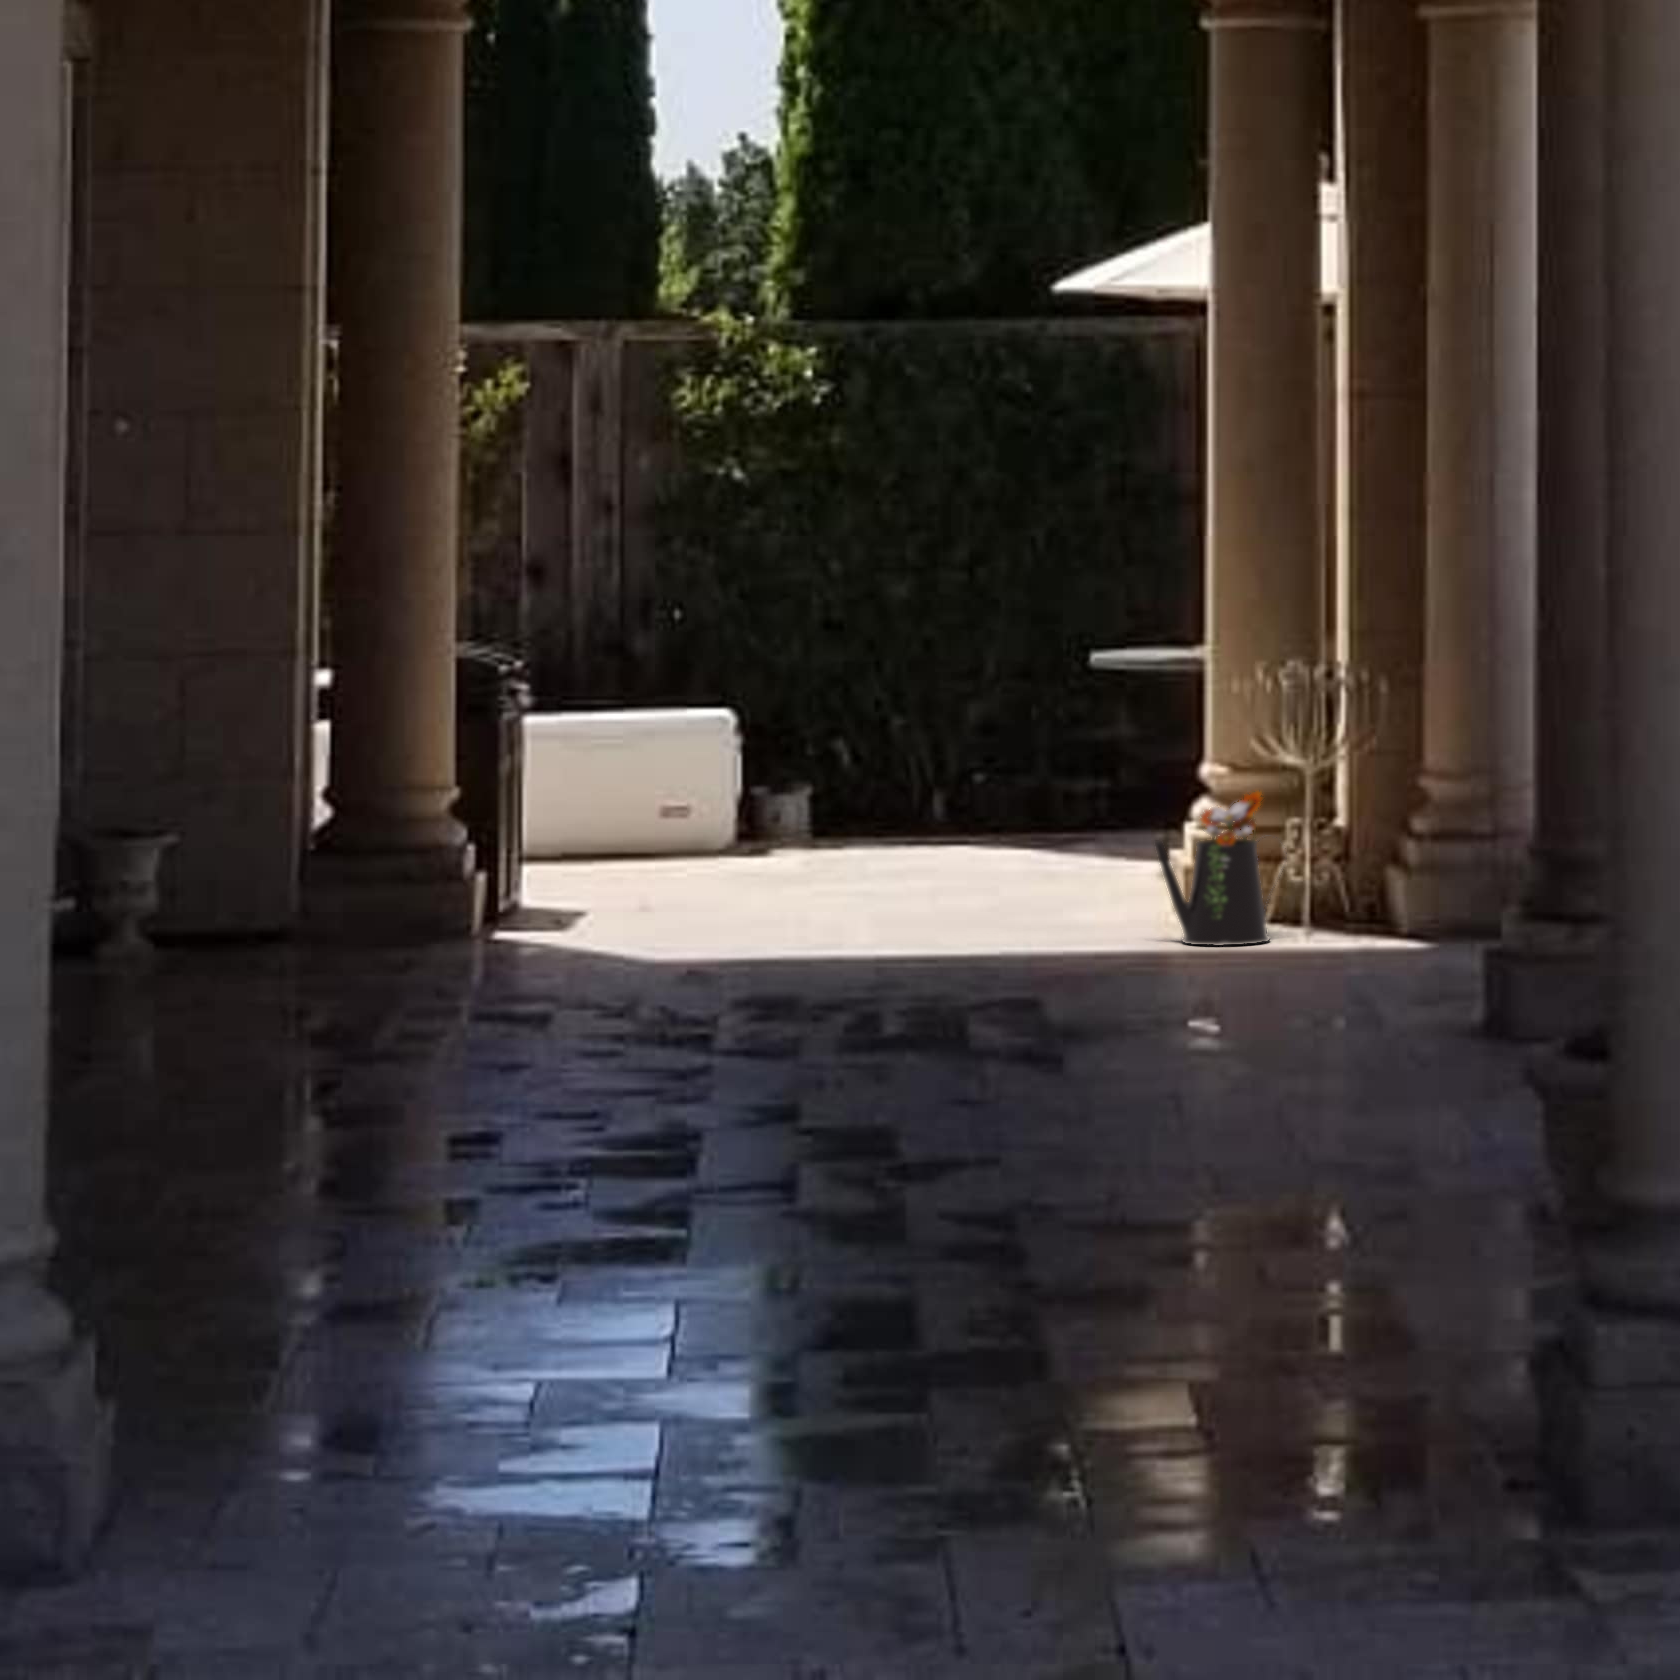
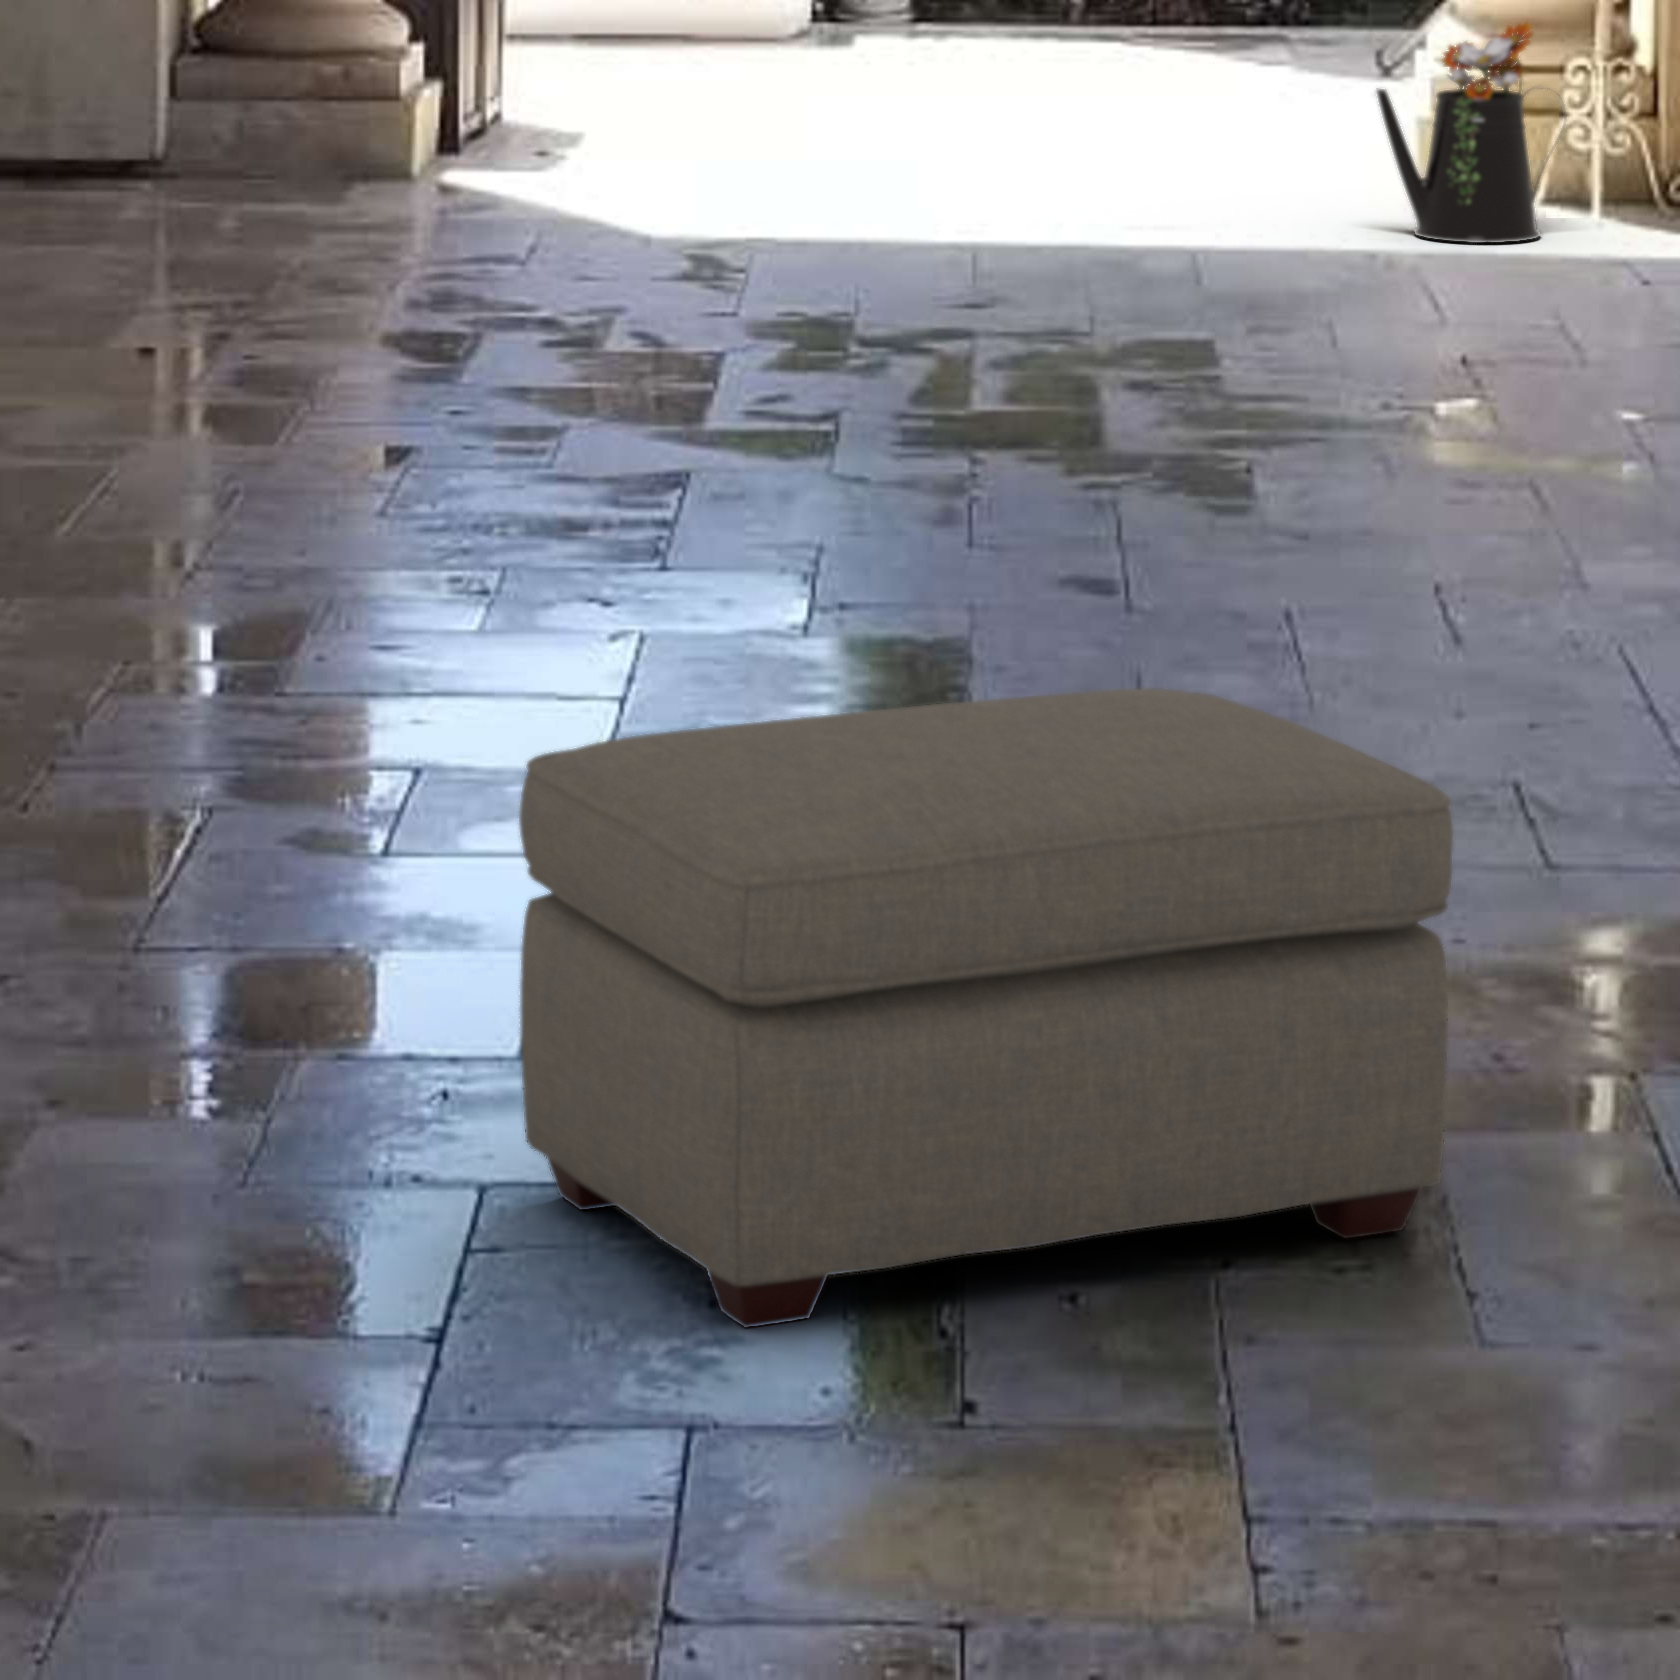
ottoman: none [664,1079,1170,1400] -> present [519,688,1453,1328]

